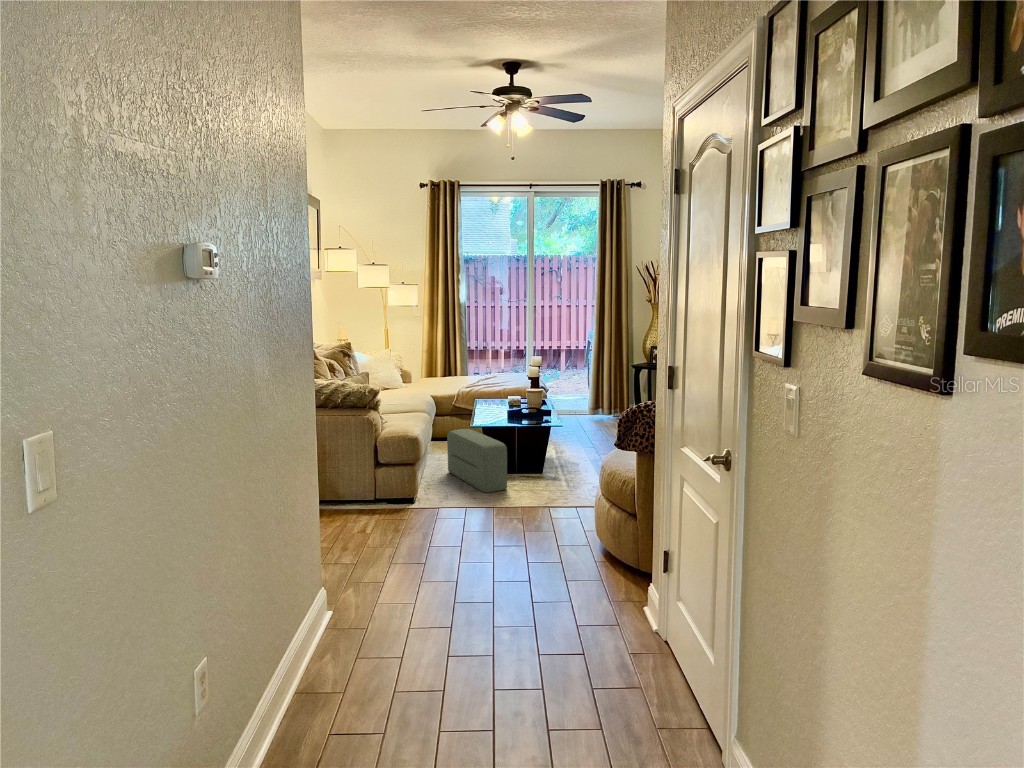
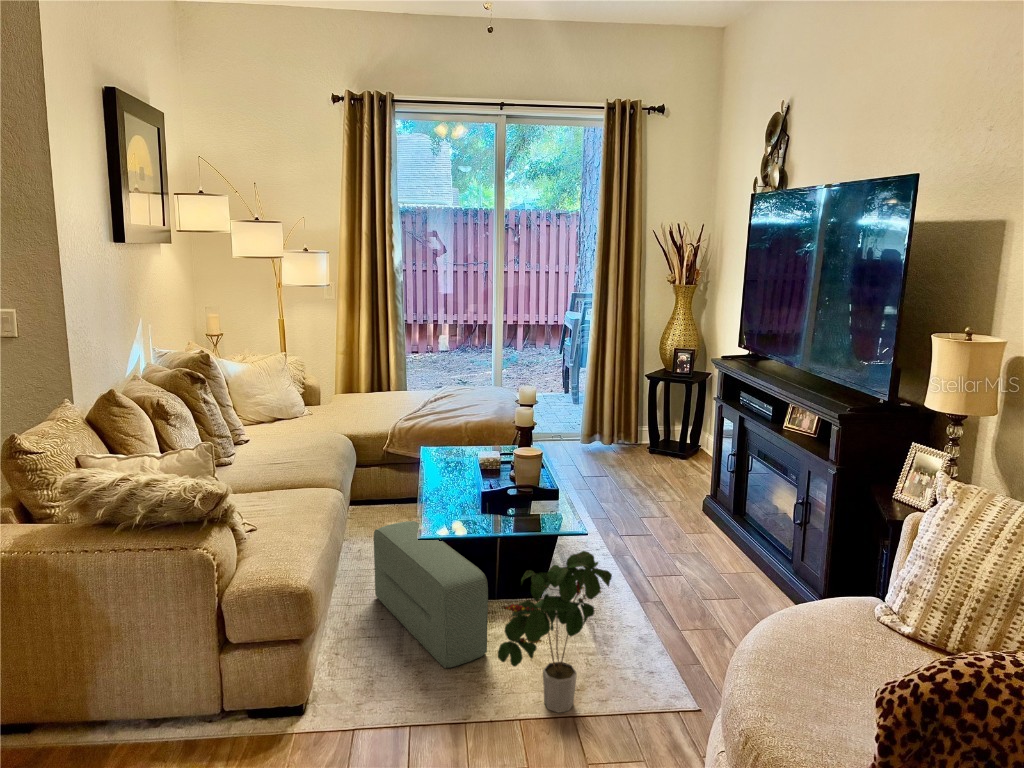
potted plant: none [508,425,569,505] -> present [498,551,612,713]

